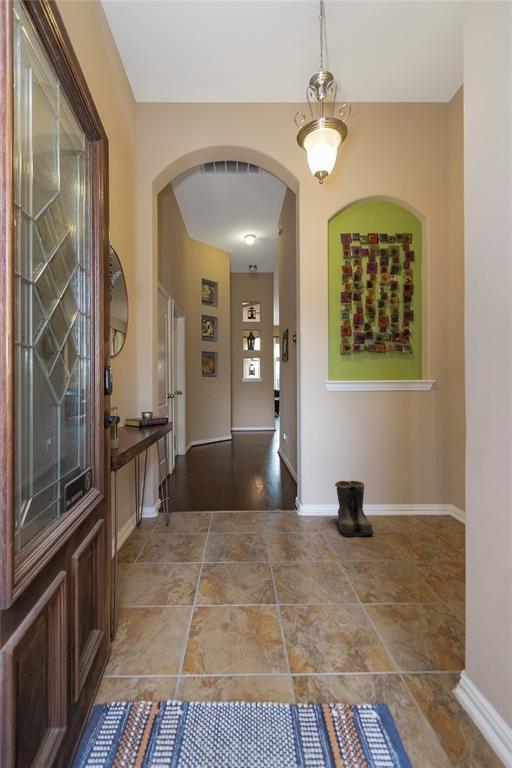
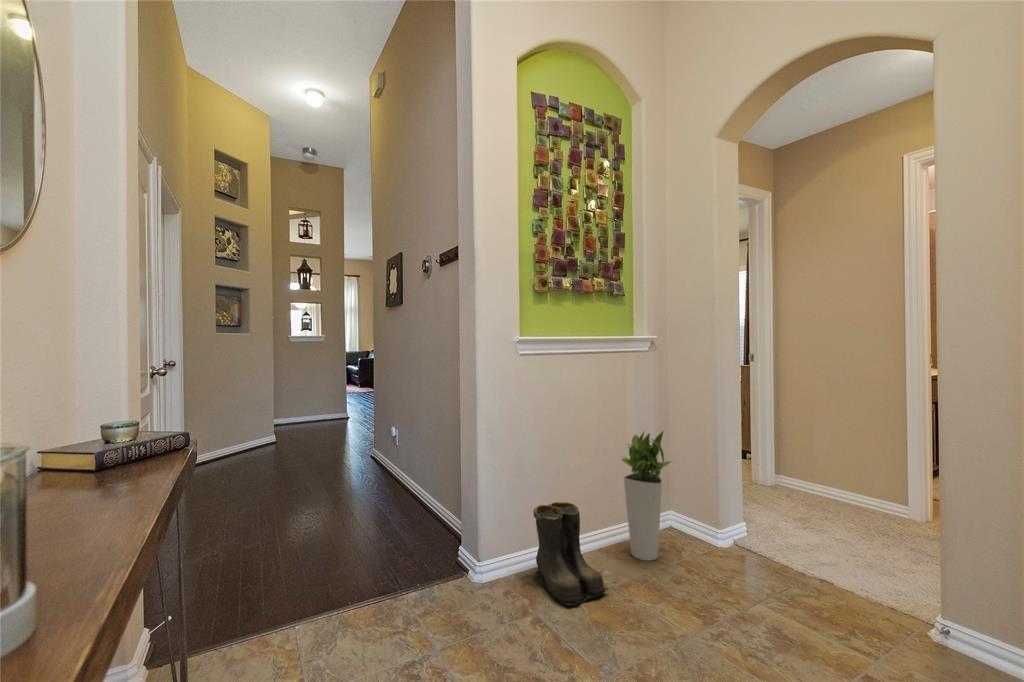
planter: none [399,442,437,528] -> present [622,431,671,561]

